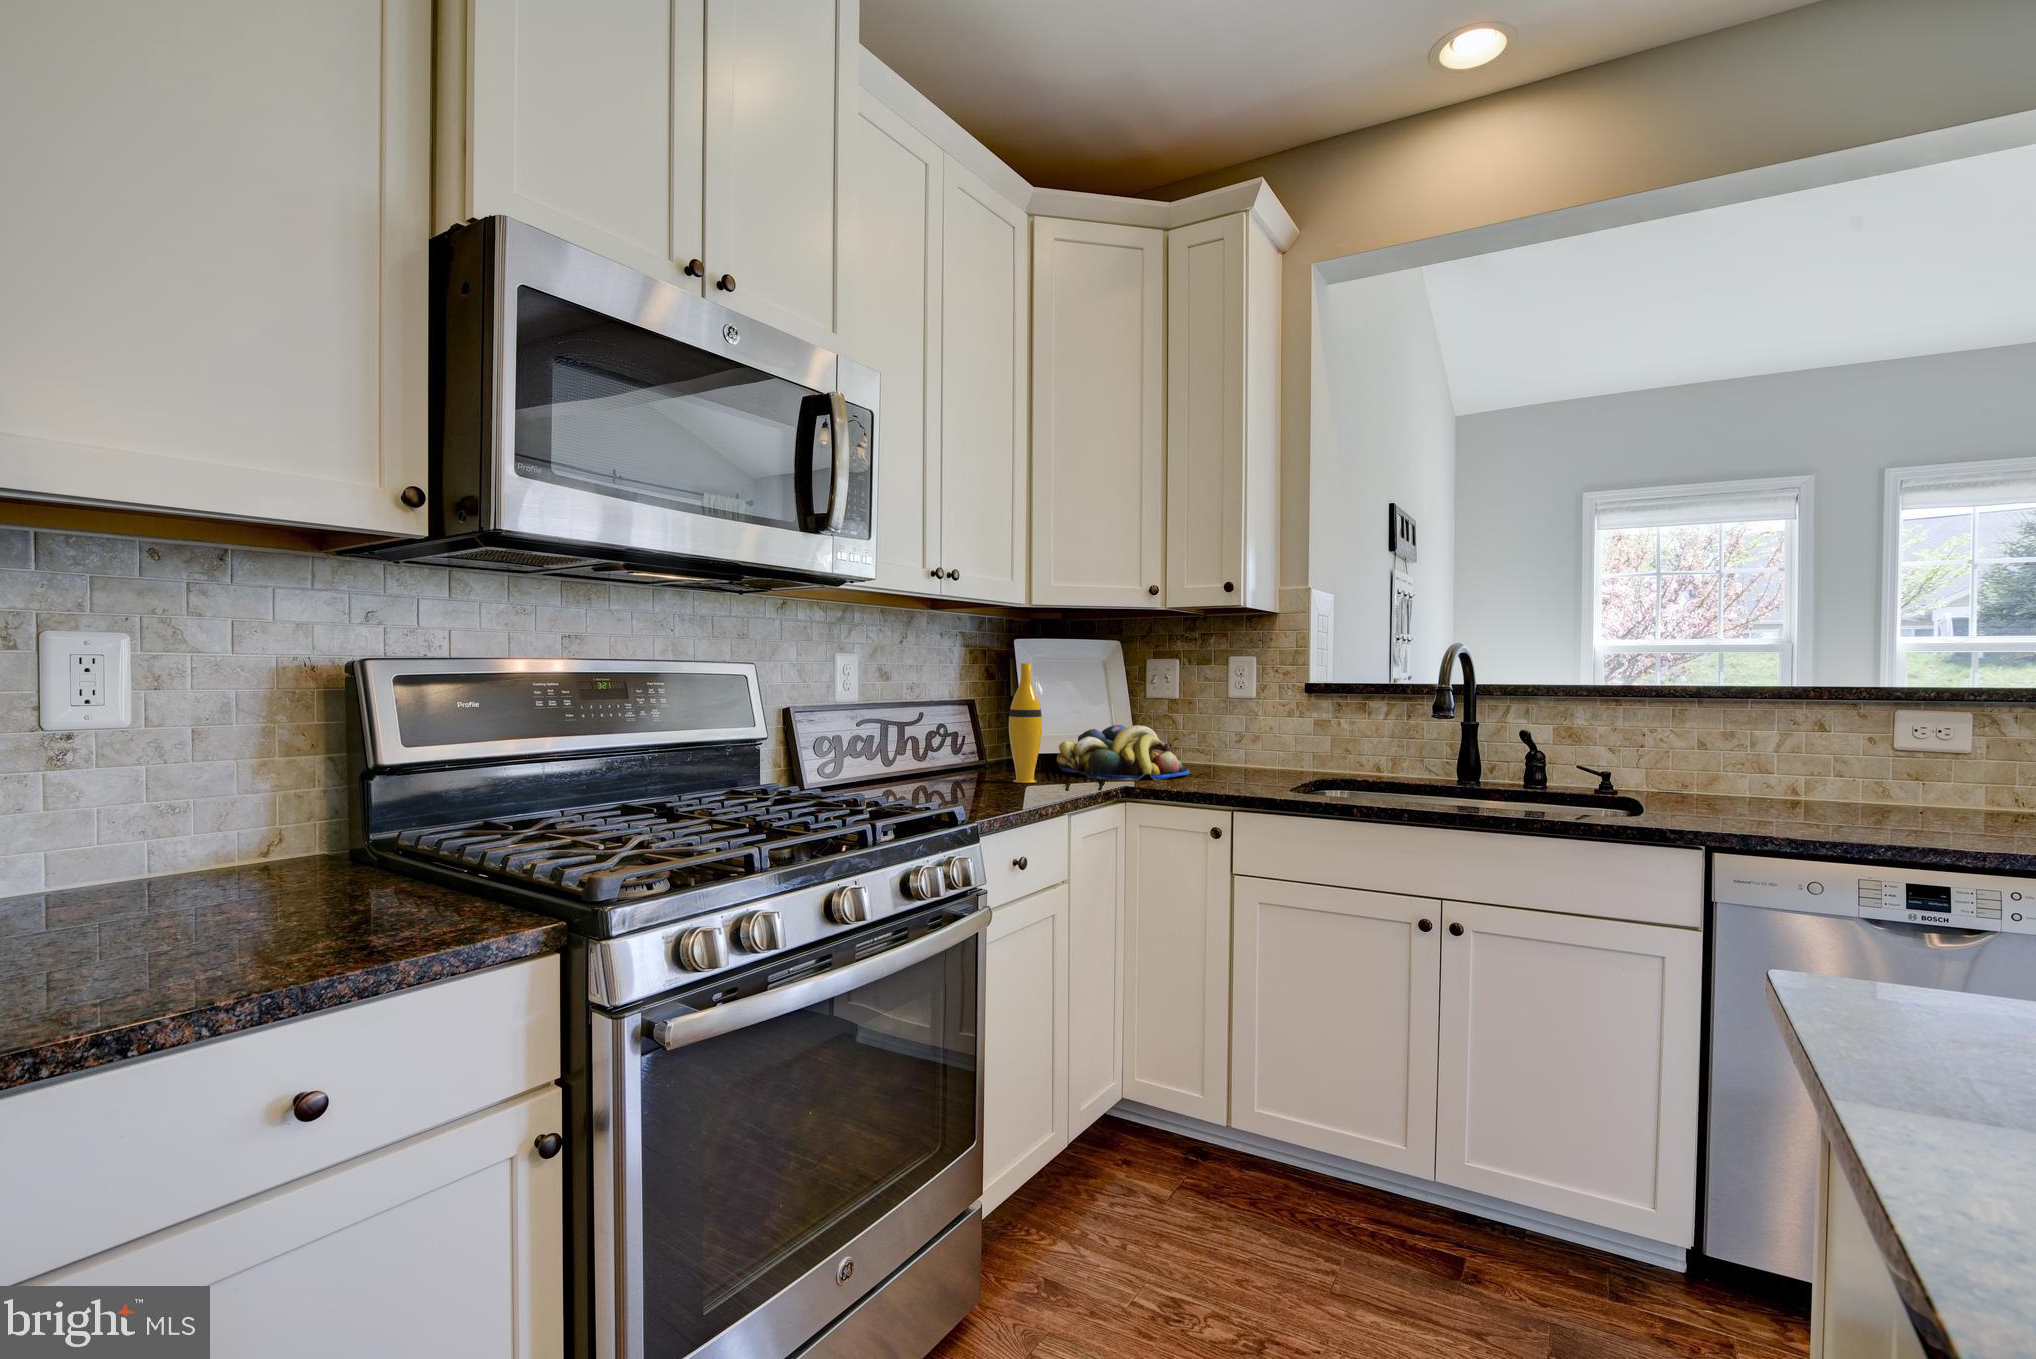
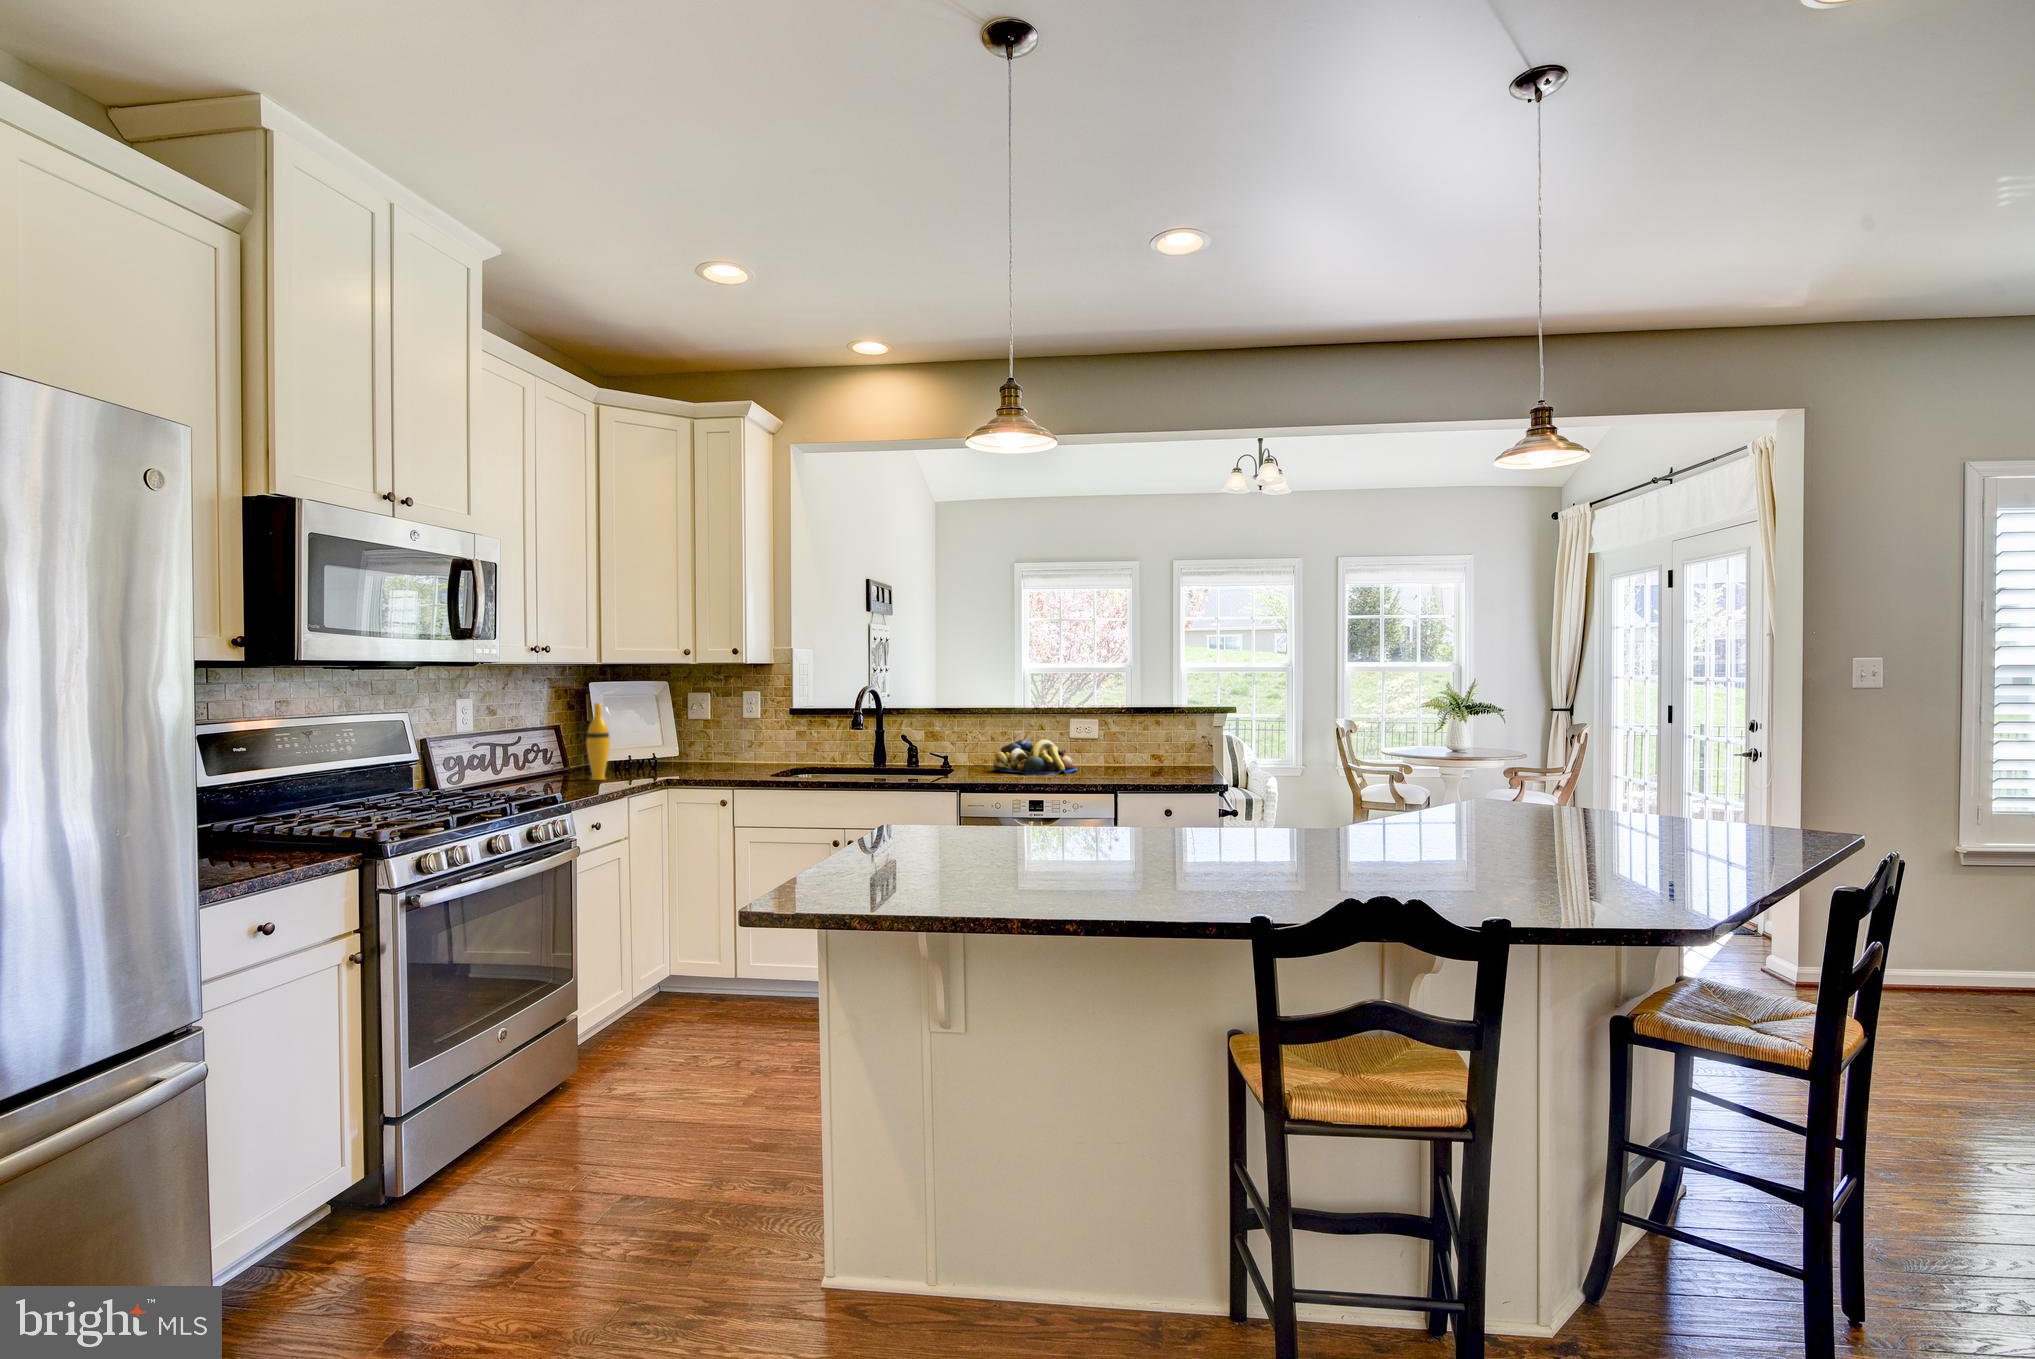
fruit bowl: present [1057,725,1190,780] -> present [993,739,1077,775]

